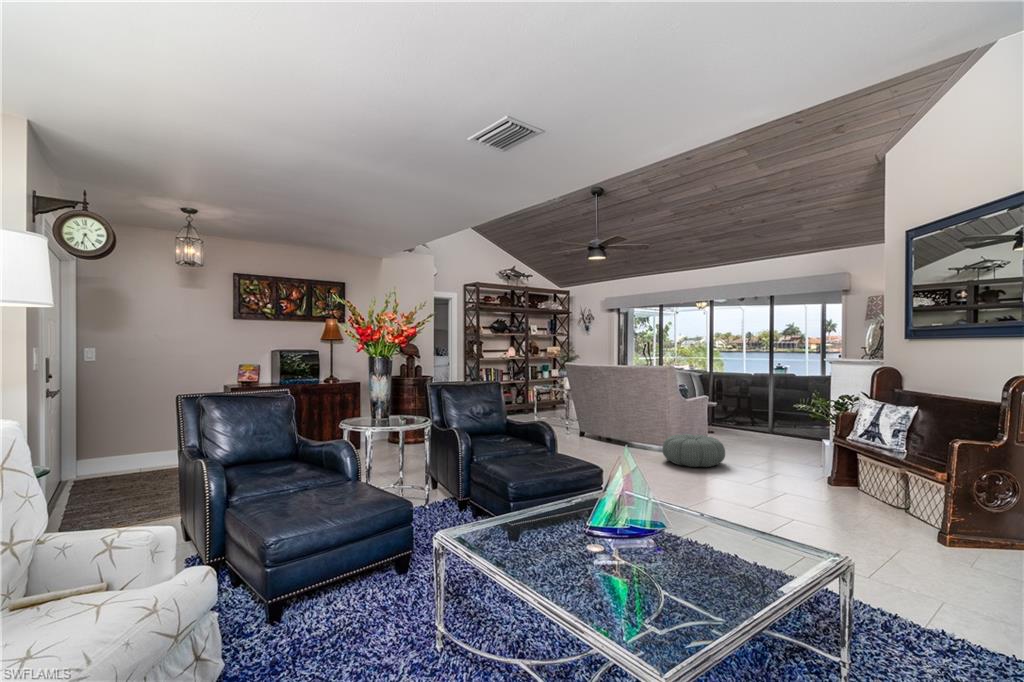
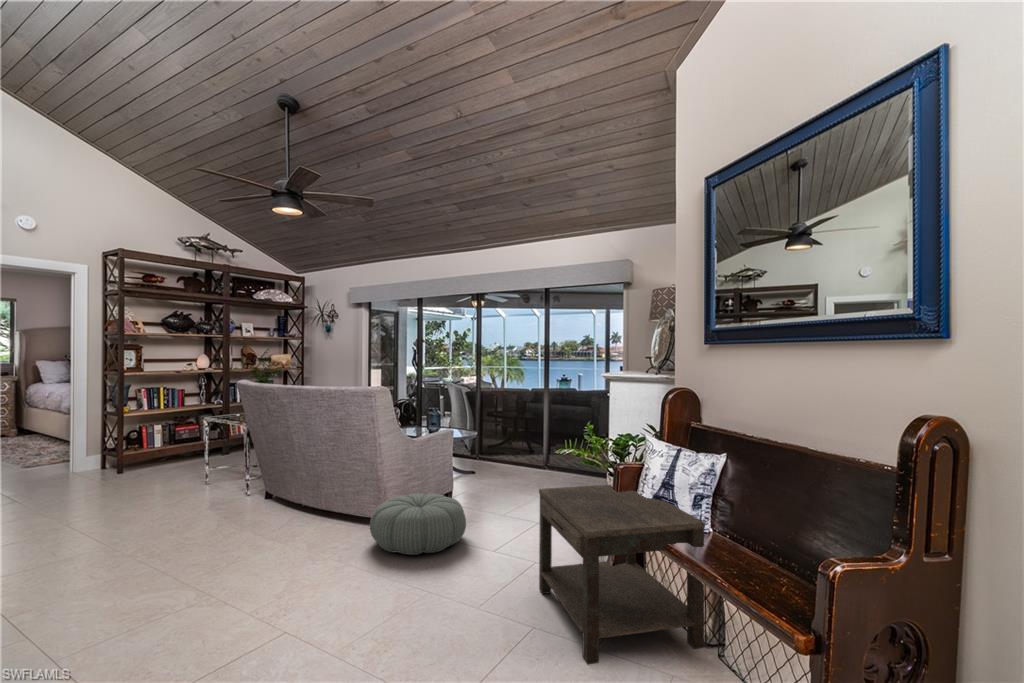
side table: none [782,426,899,515] -> present [539,485,705,665]

